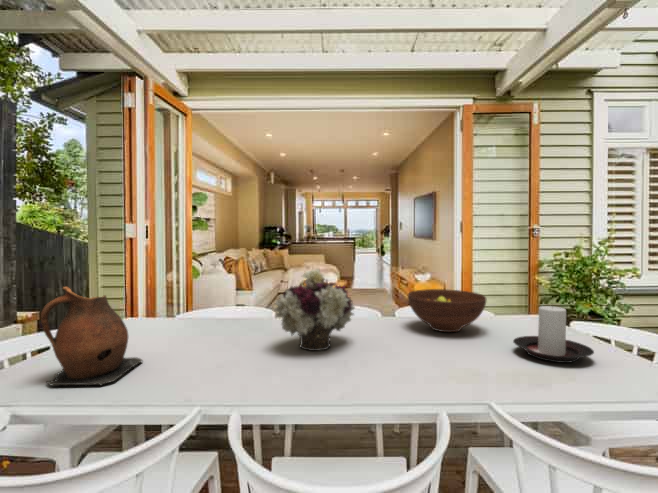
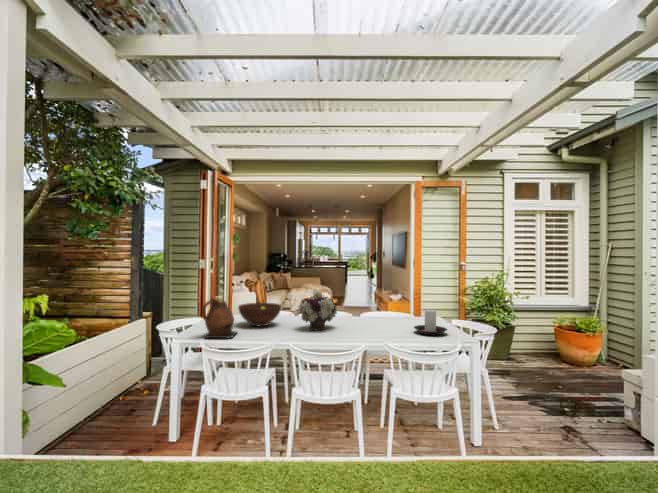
fruit bowl: present [408,289,487,332] -> present [238,303,281,326]

